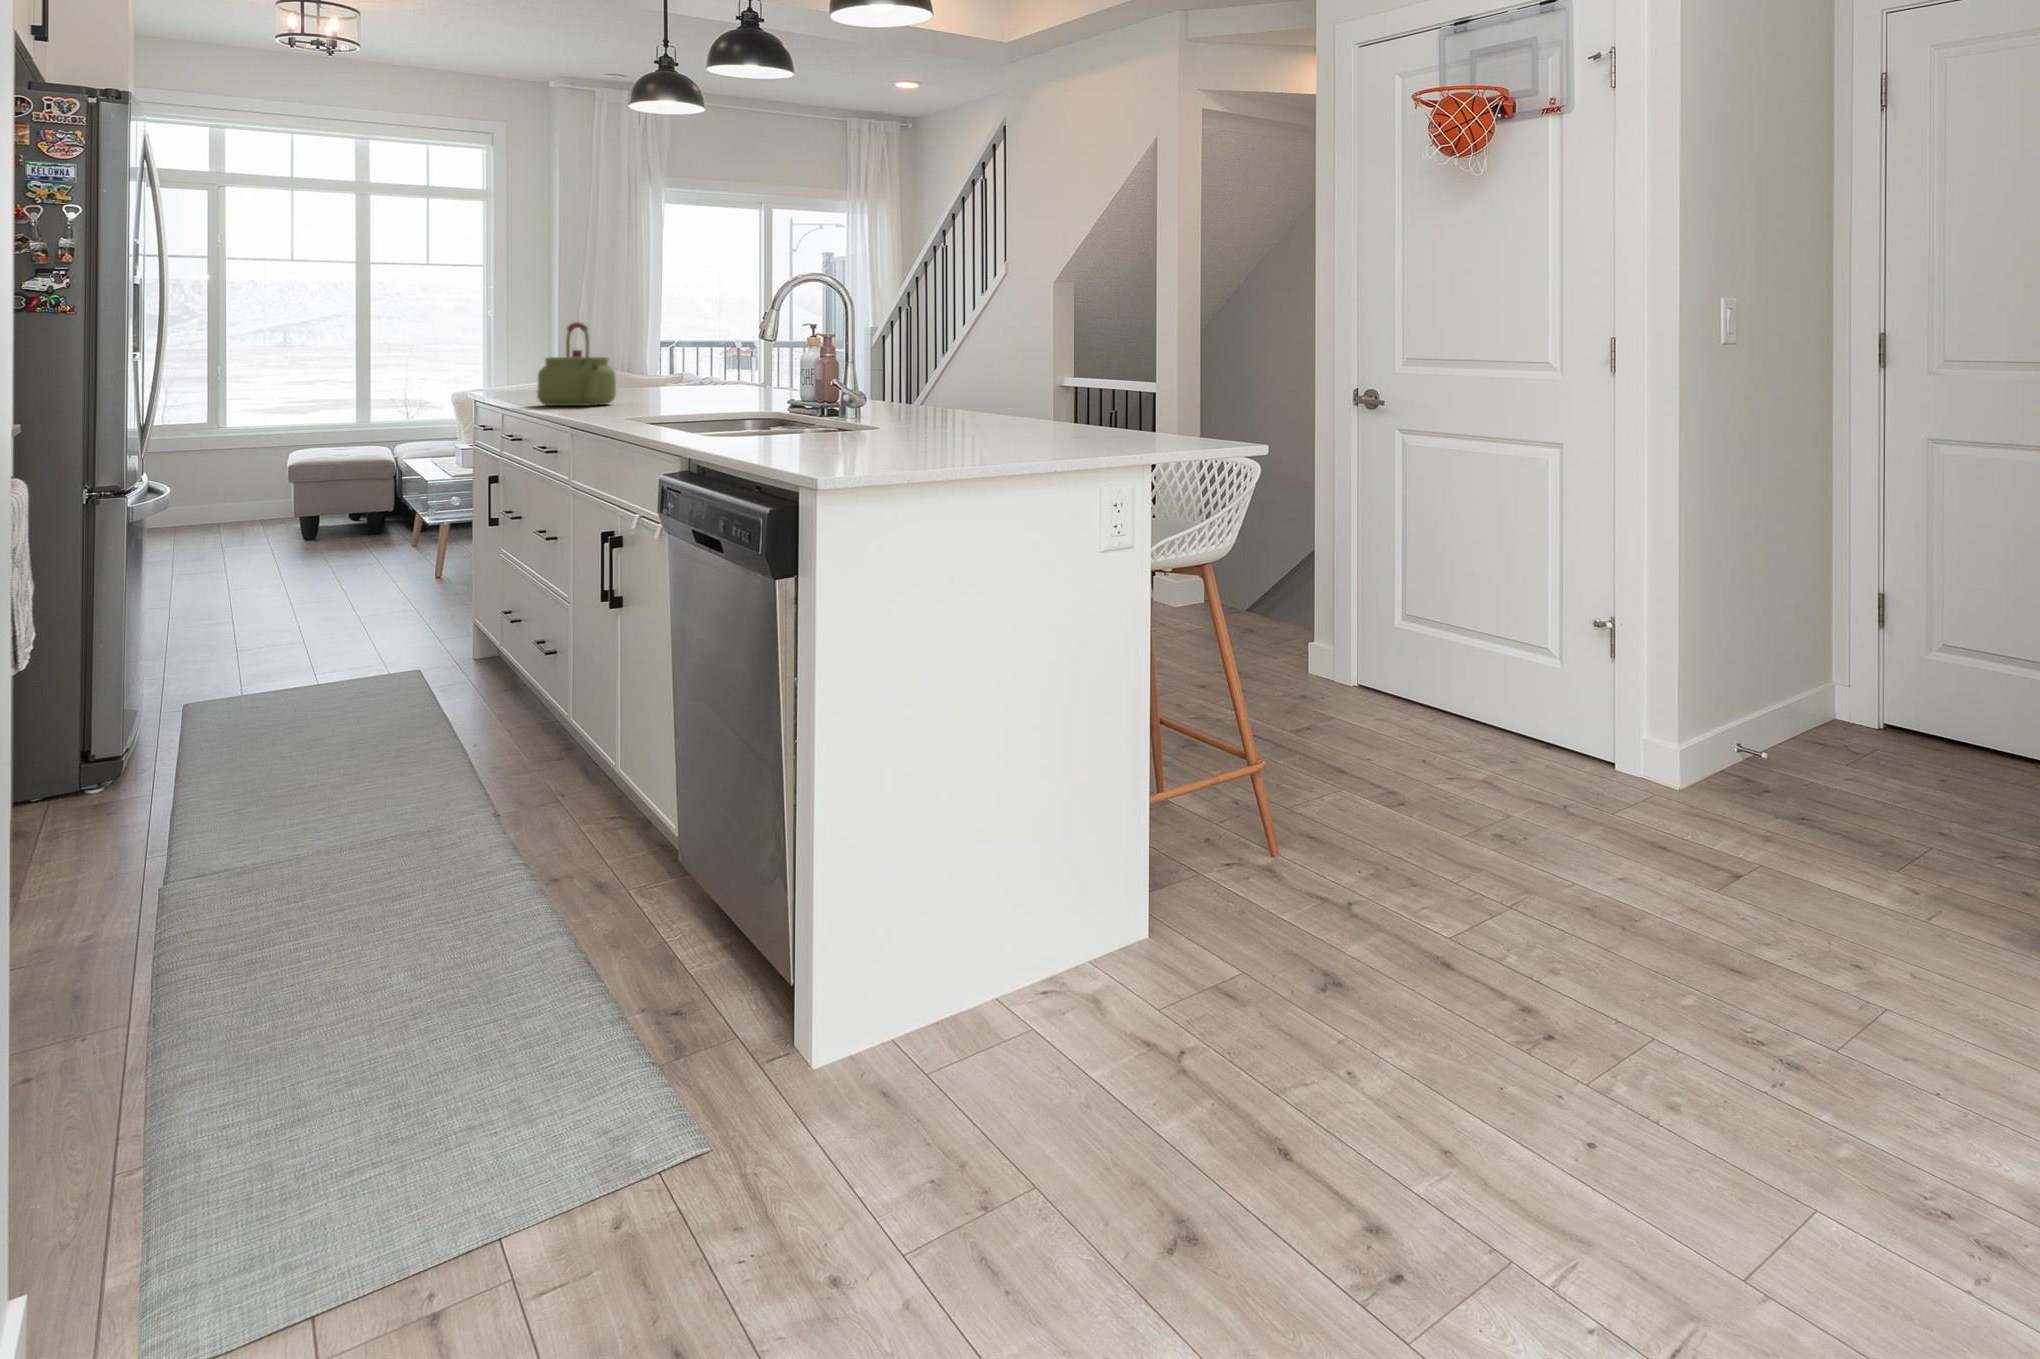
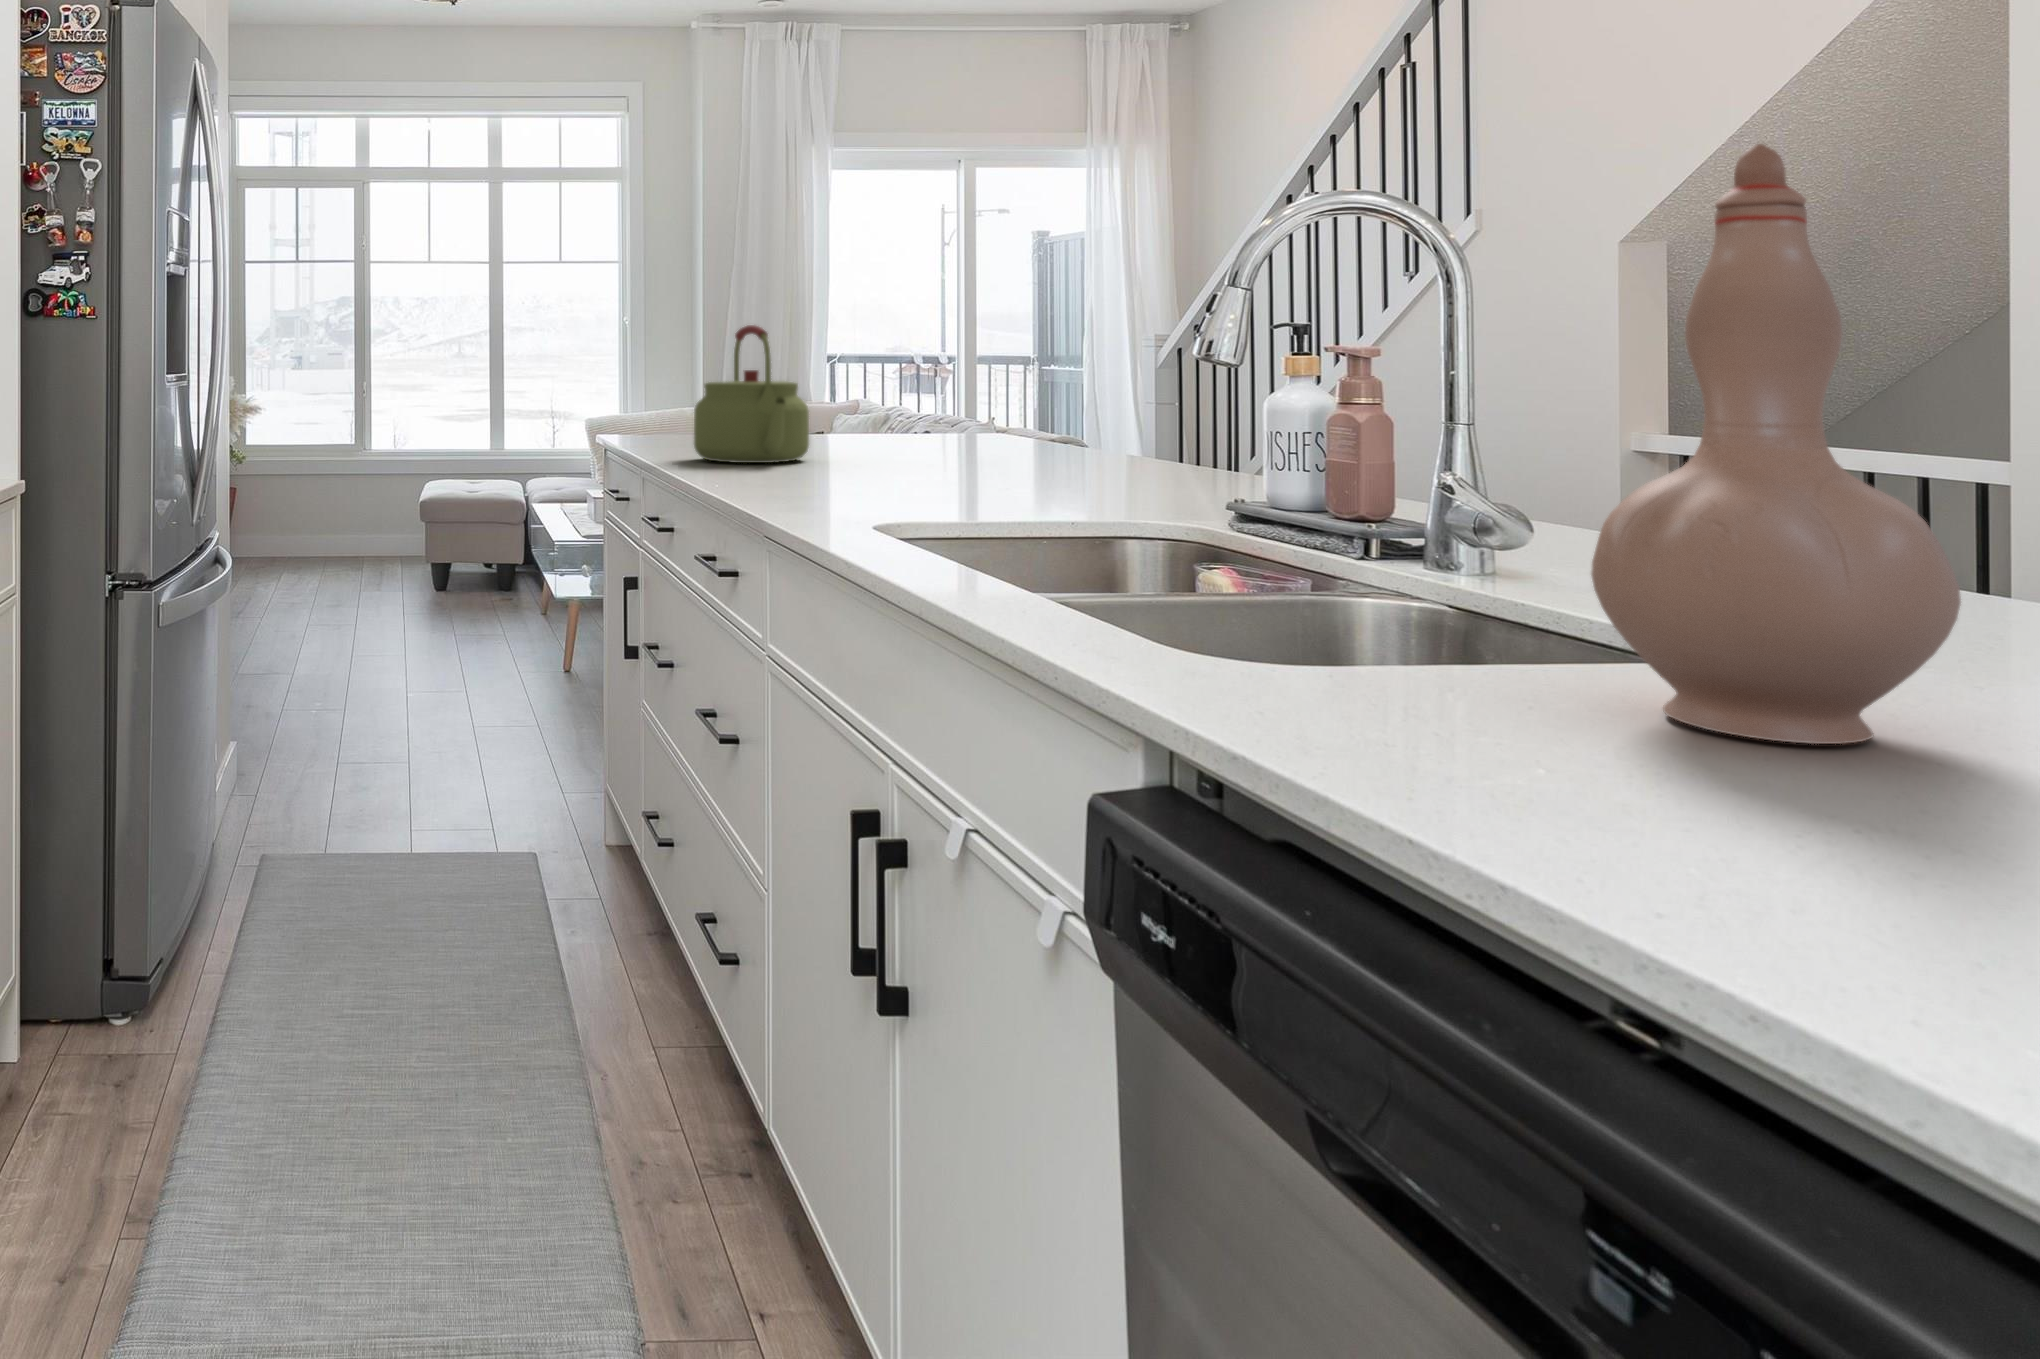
vase: none [832,276,922,450] -> present [1591,144,1961,744]

